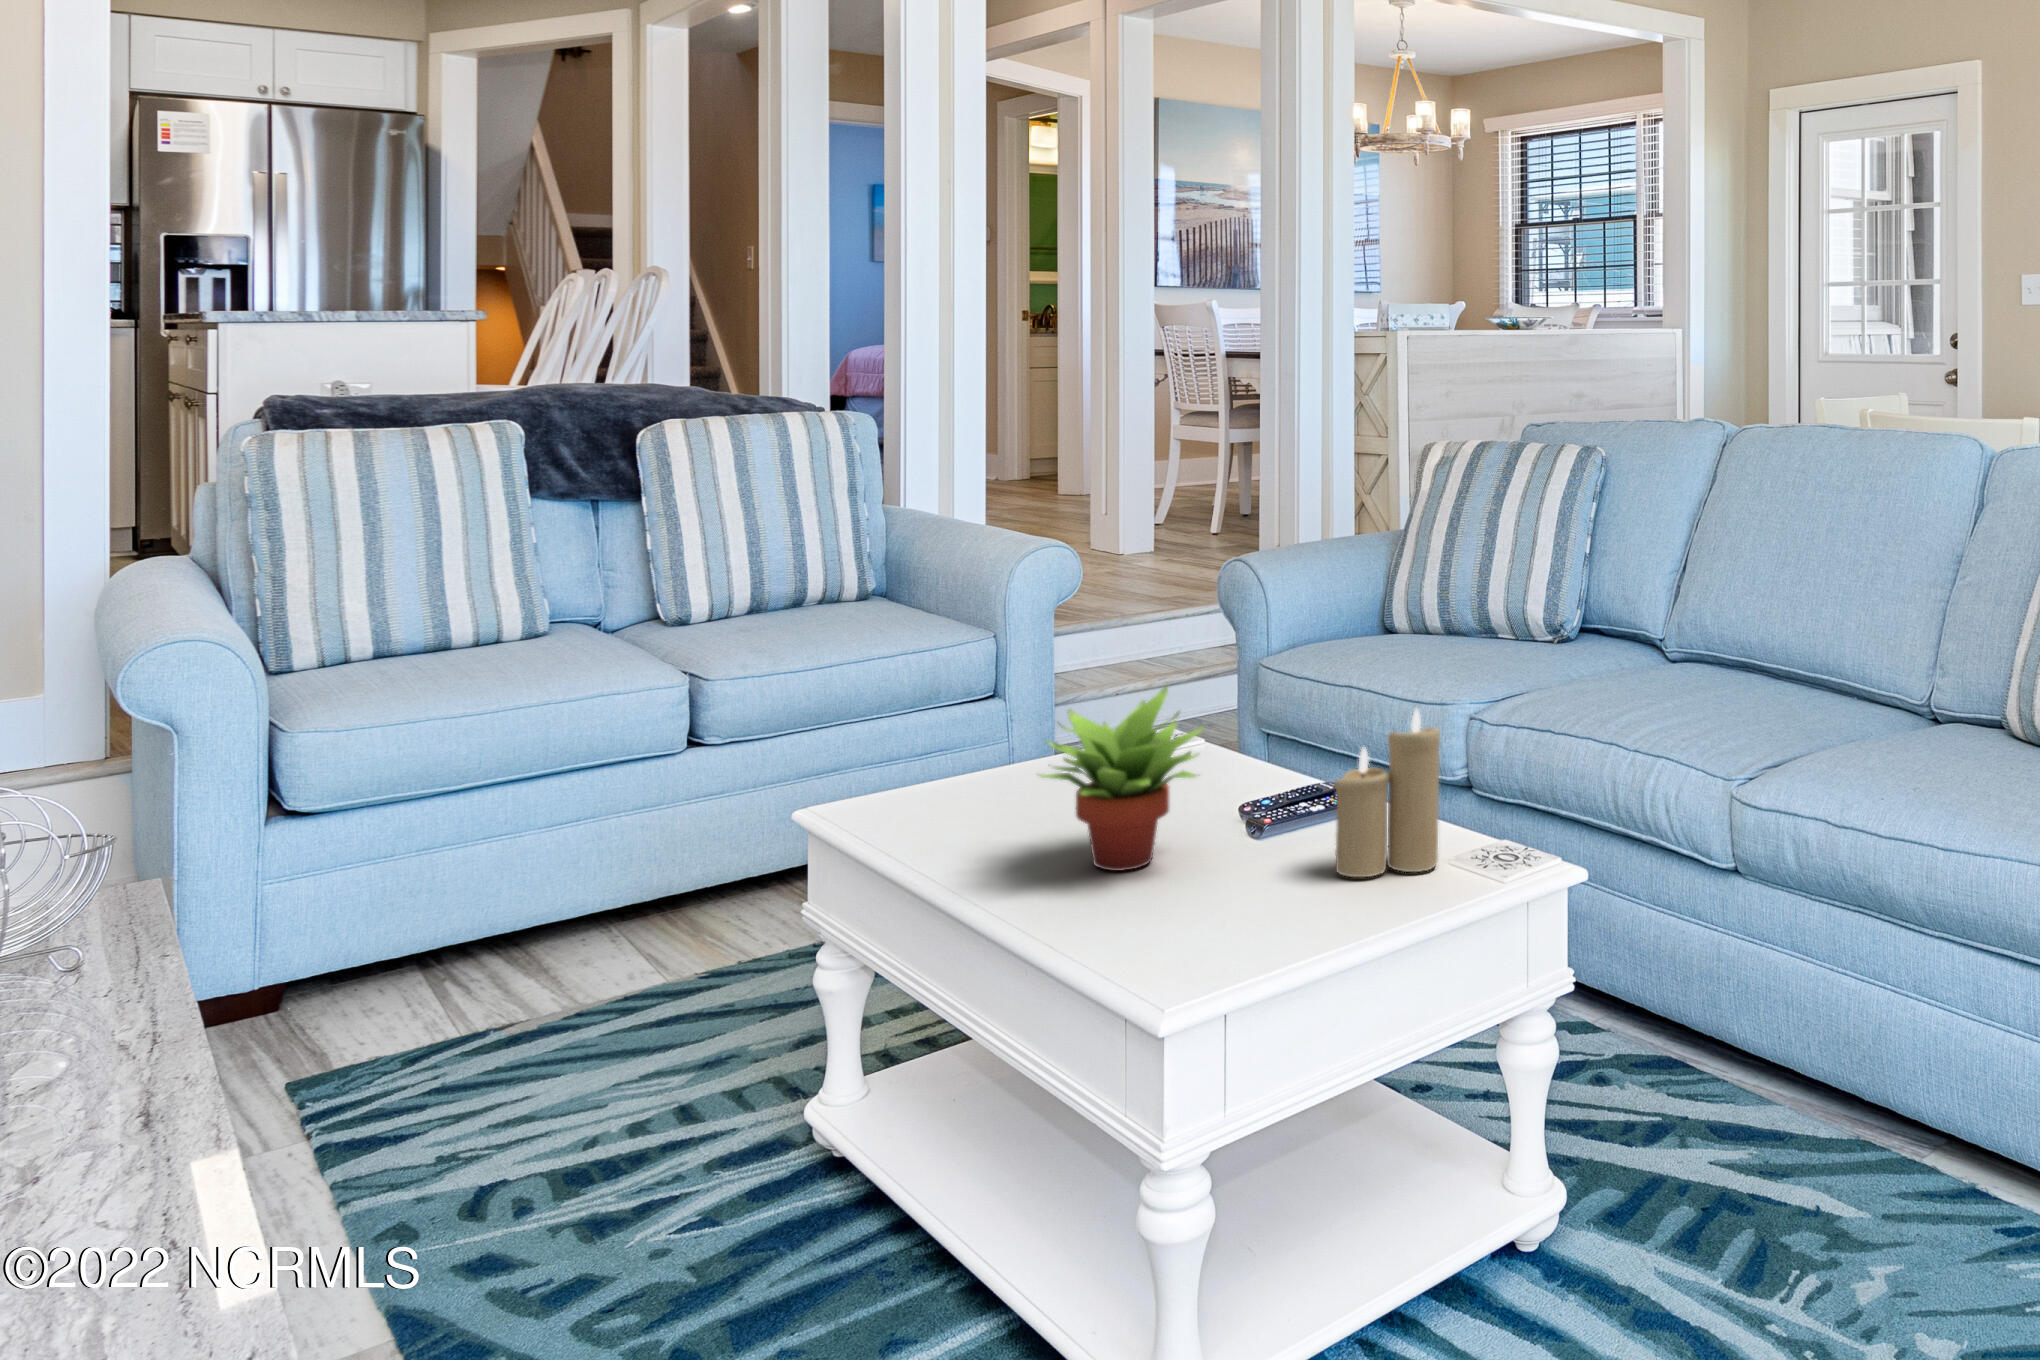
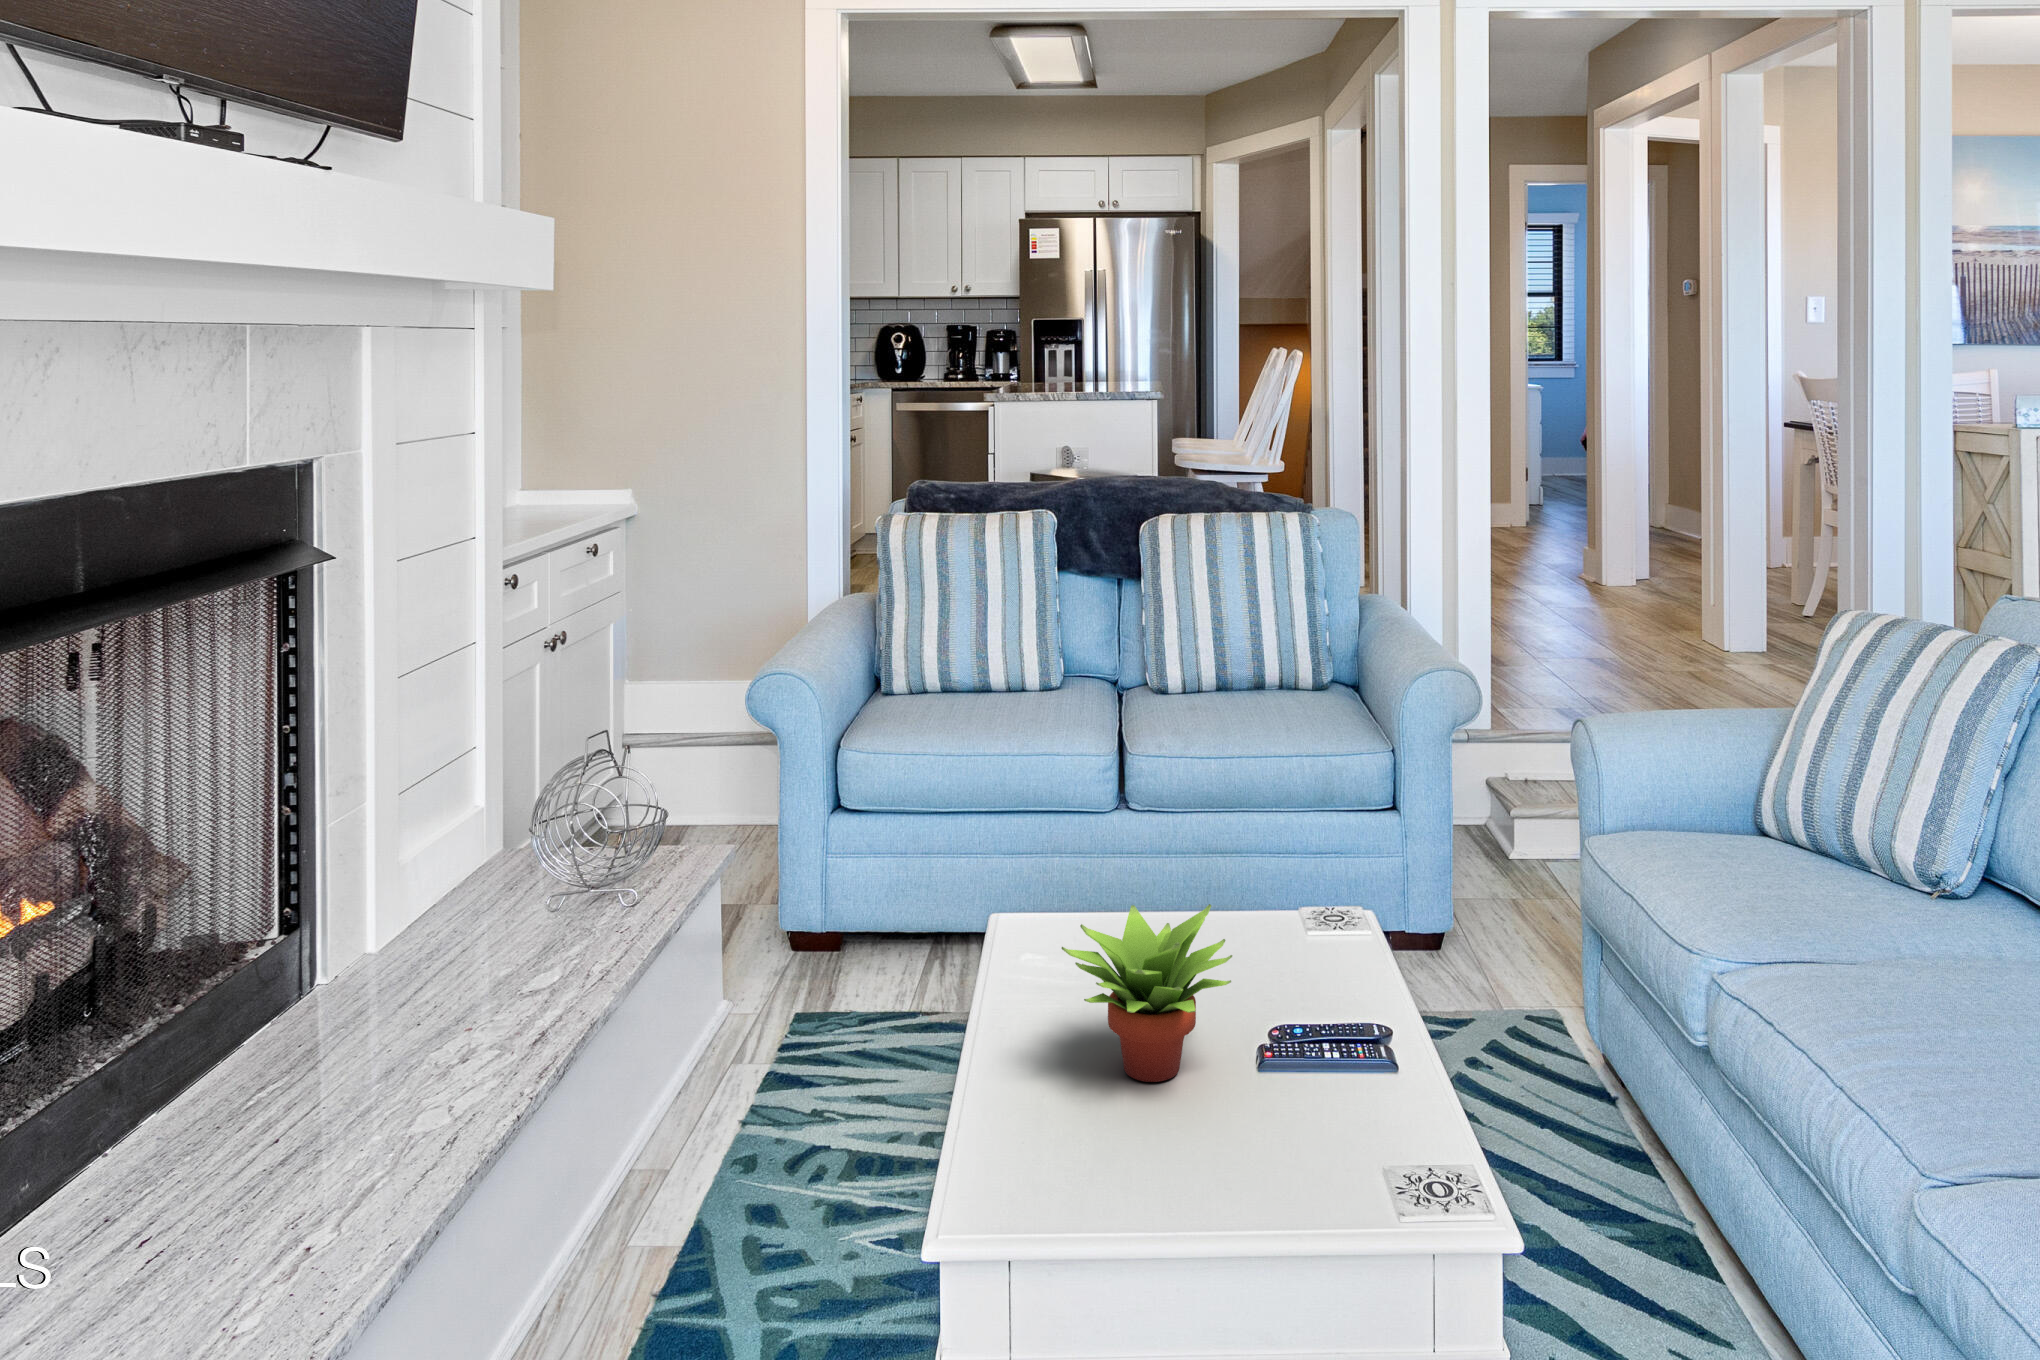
candle: present [1335,709,1440,877] -> none [1301,1006,1420,1192]

